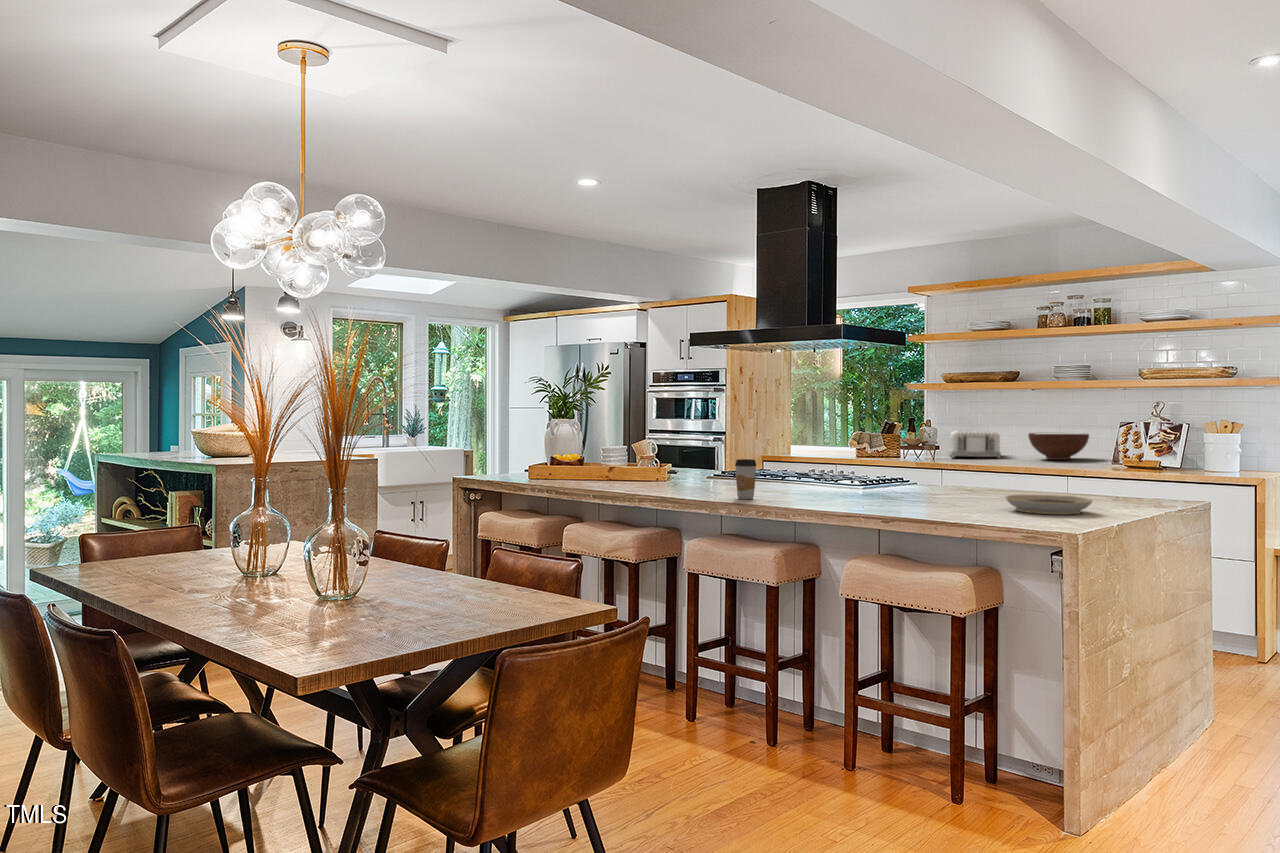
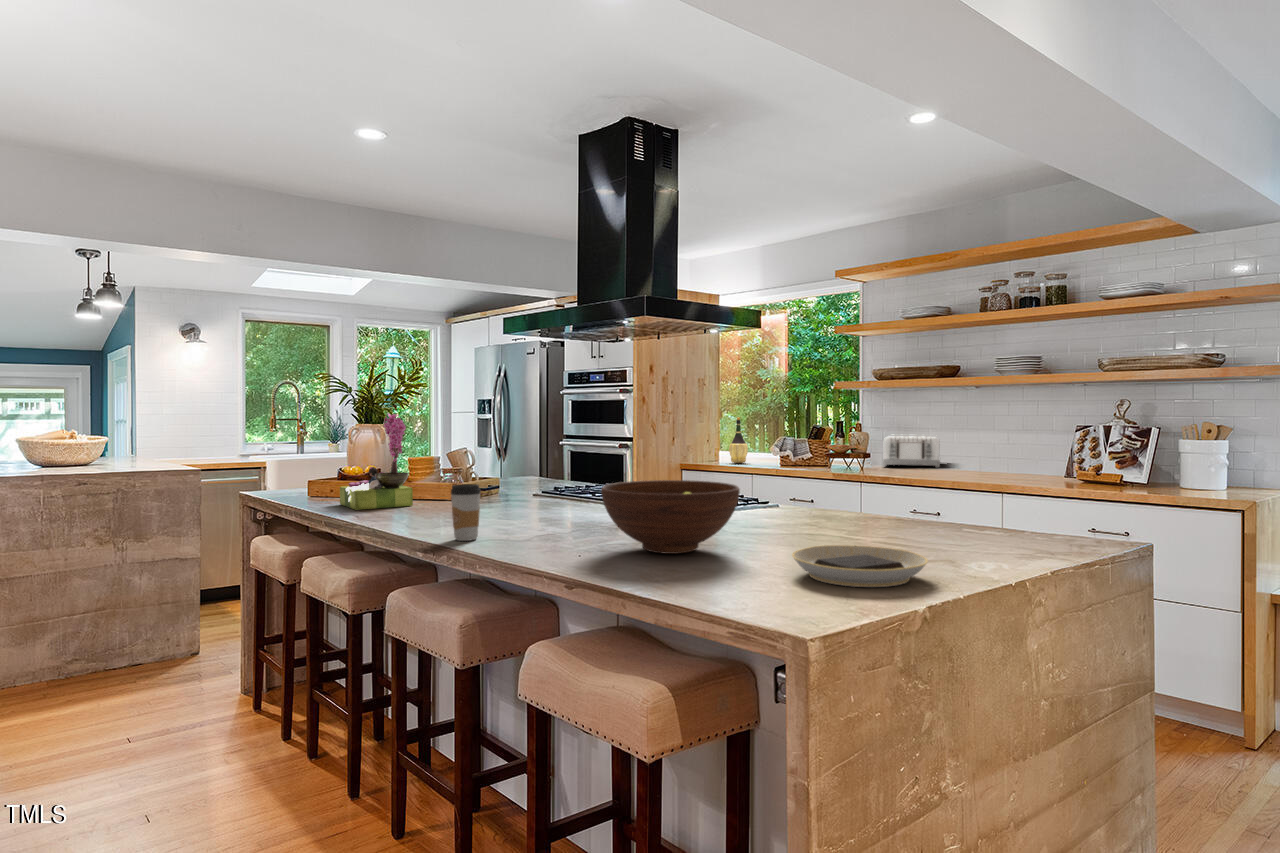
flower arrangement: none [572,408,634,485] -> present [340,413,413,510]
wine bottle: none [806,415,823,456] -> present [729,417,748,463]
fruit bowl: present [1028,433,1089,460] -> present [601,480,740,554]

